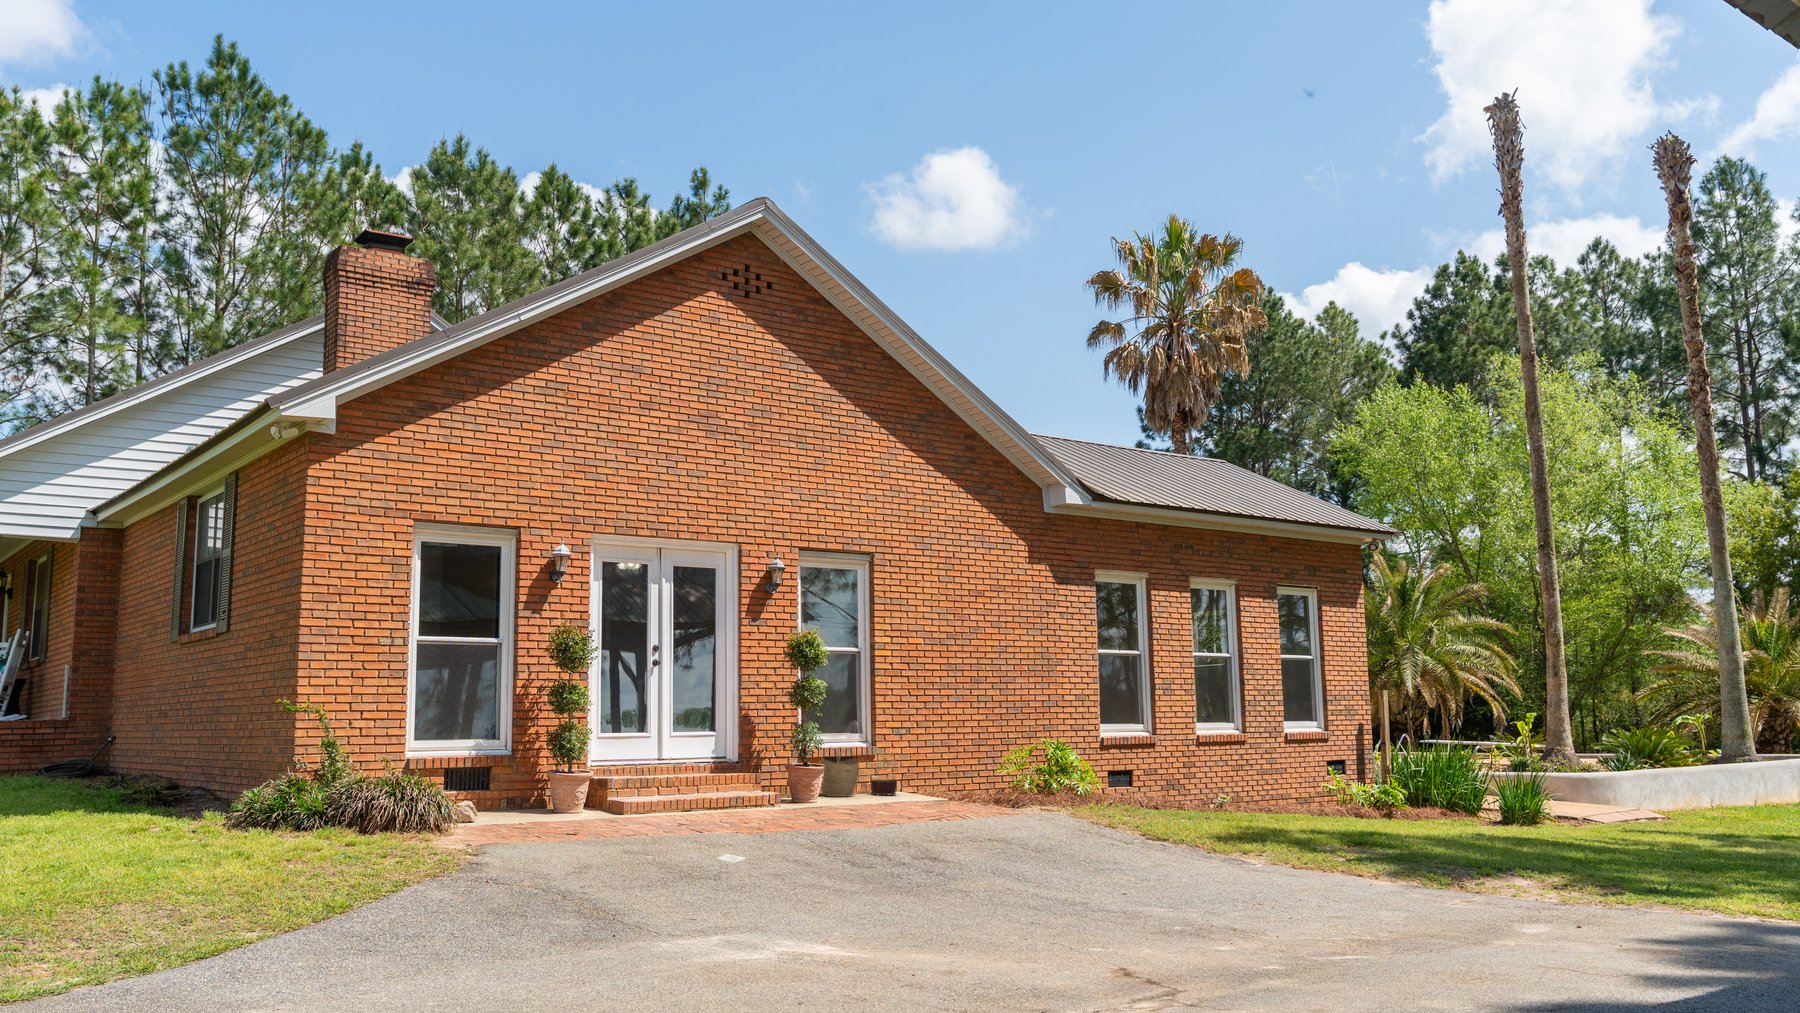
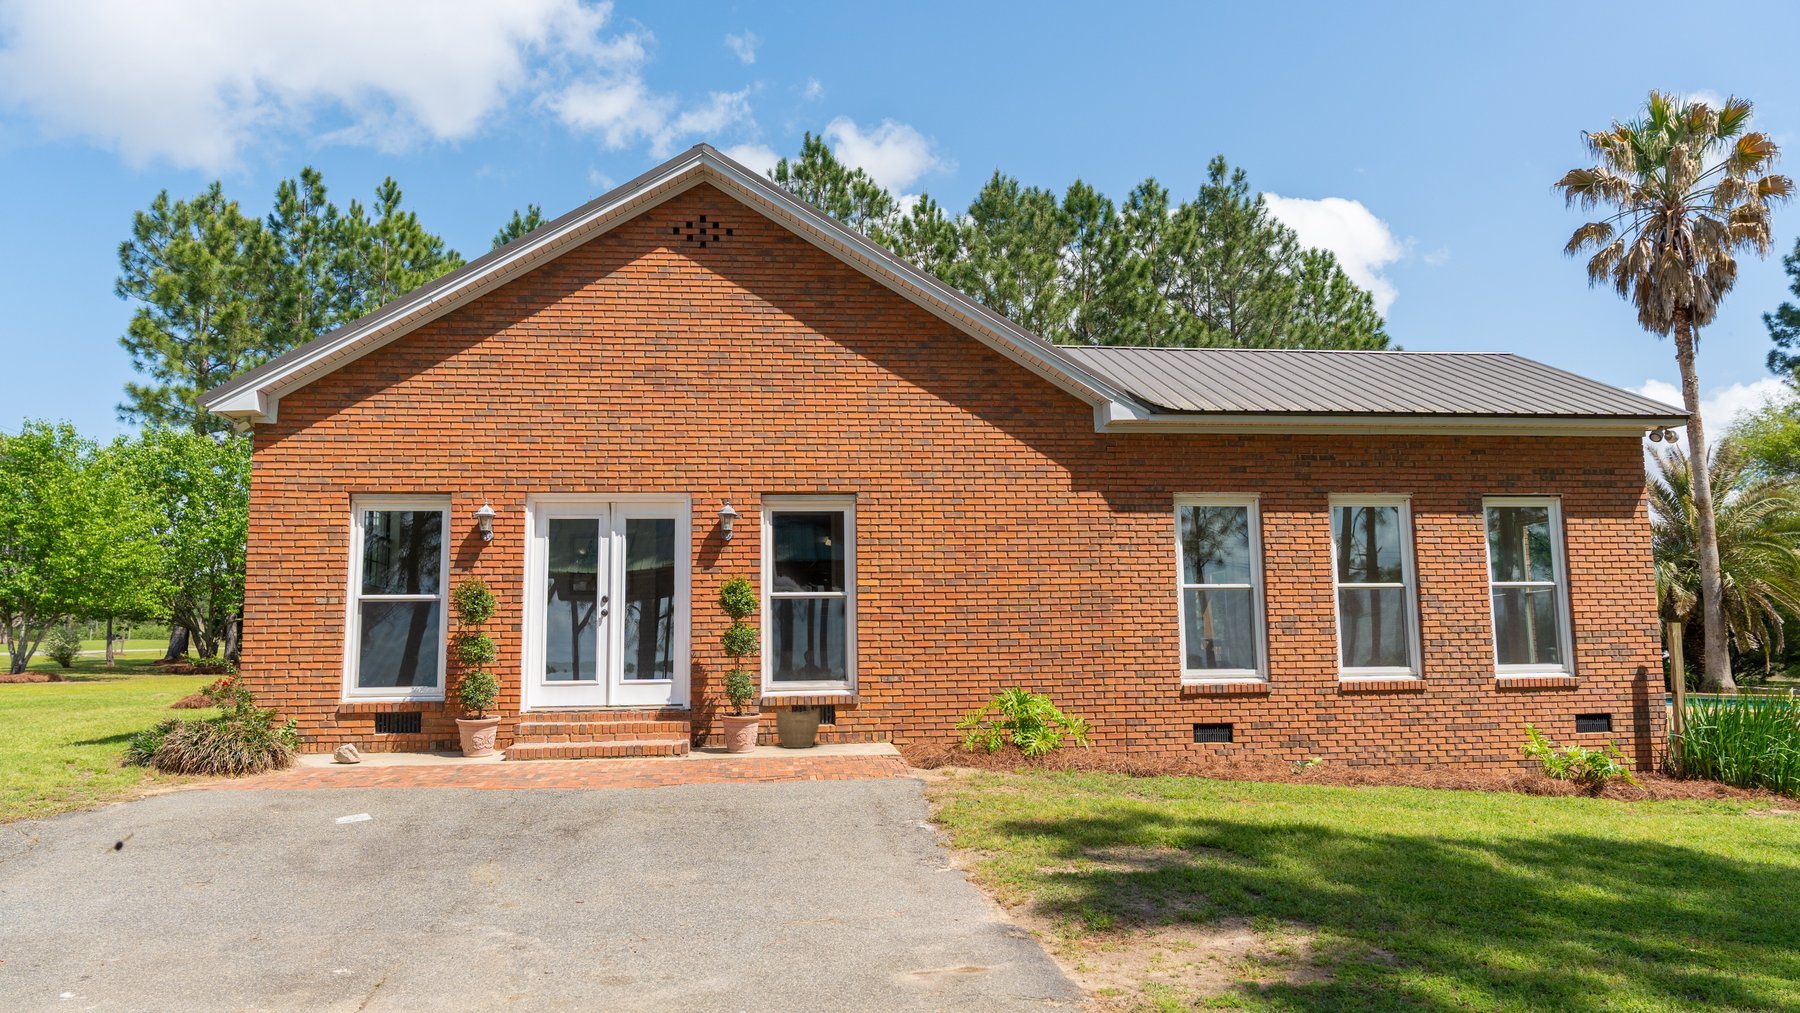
decorative plant: present [867,750,898,795] -> none [838,696,871,748]

